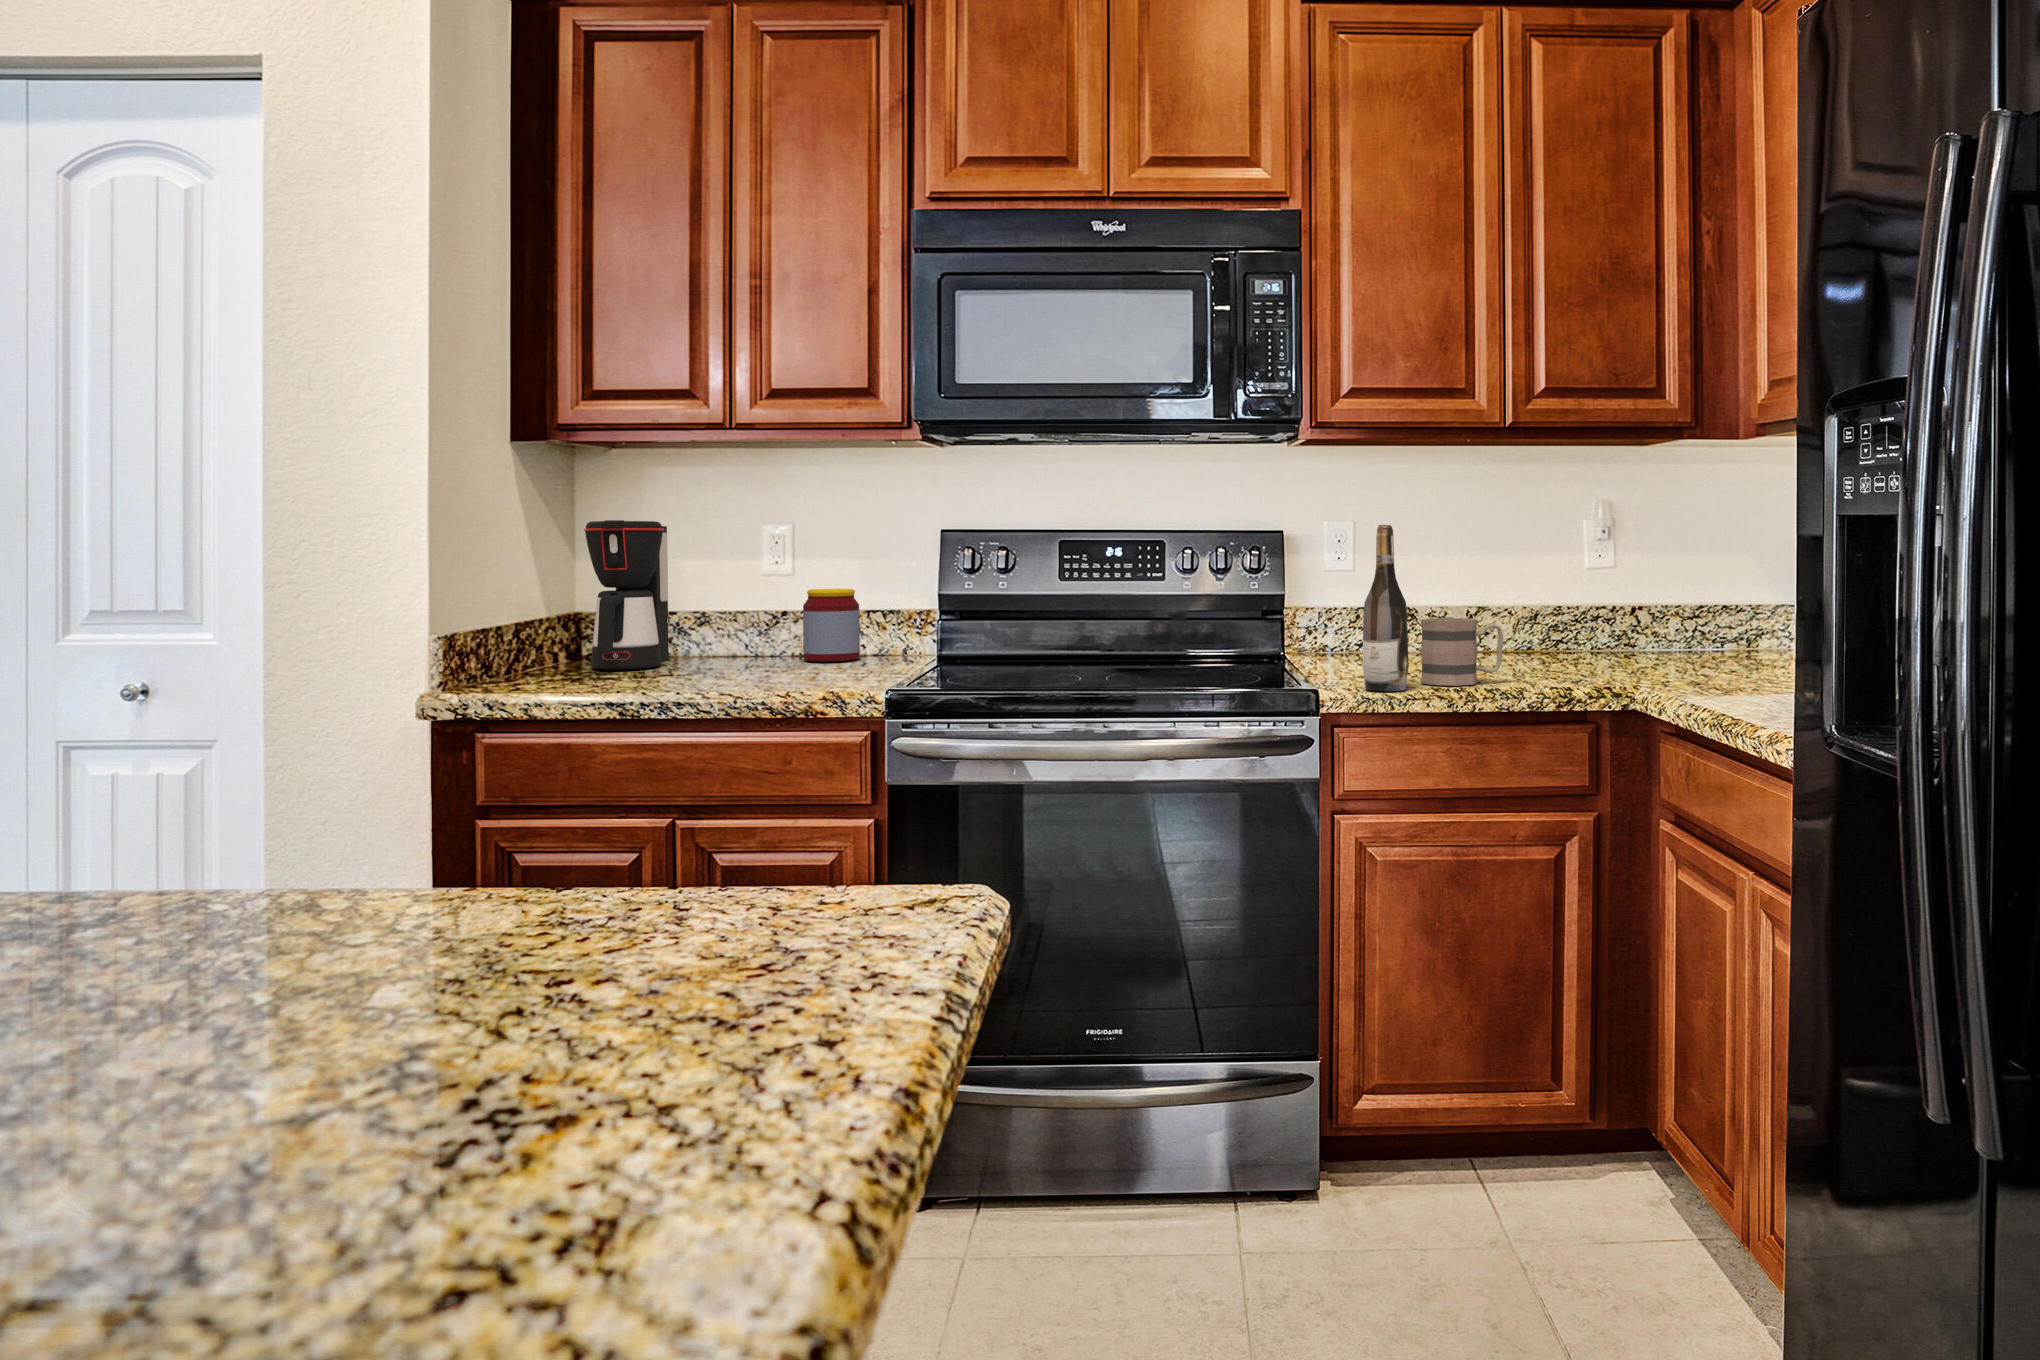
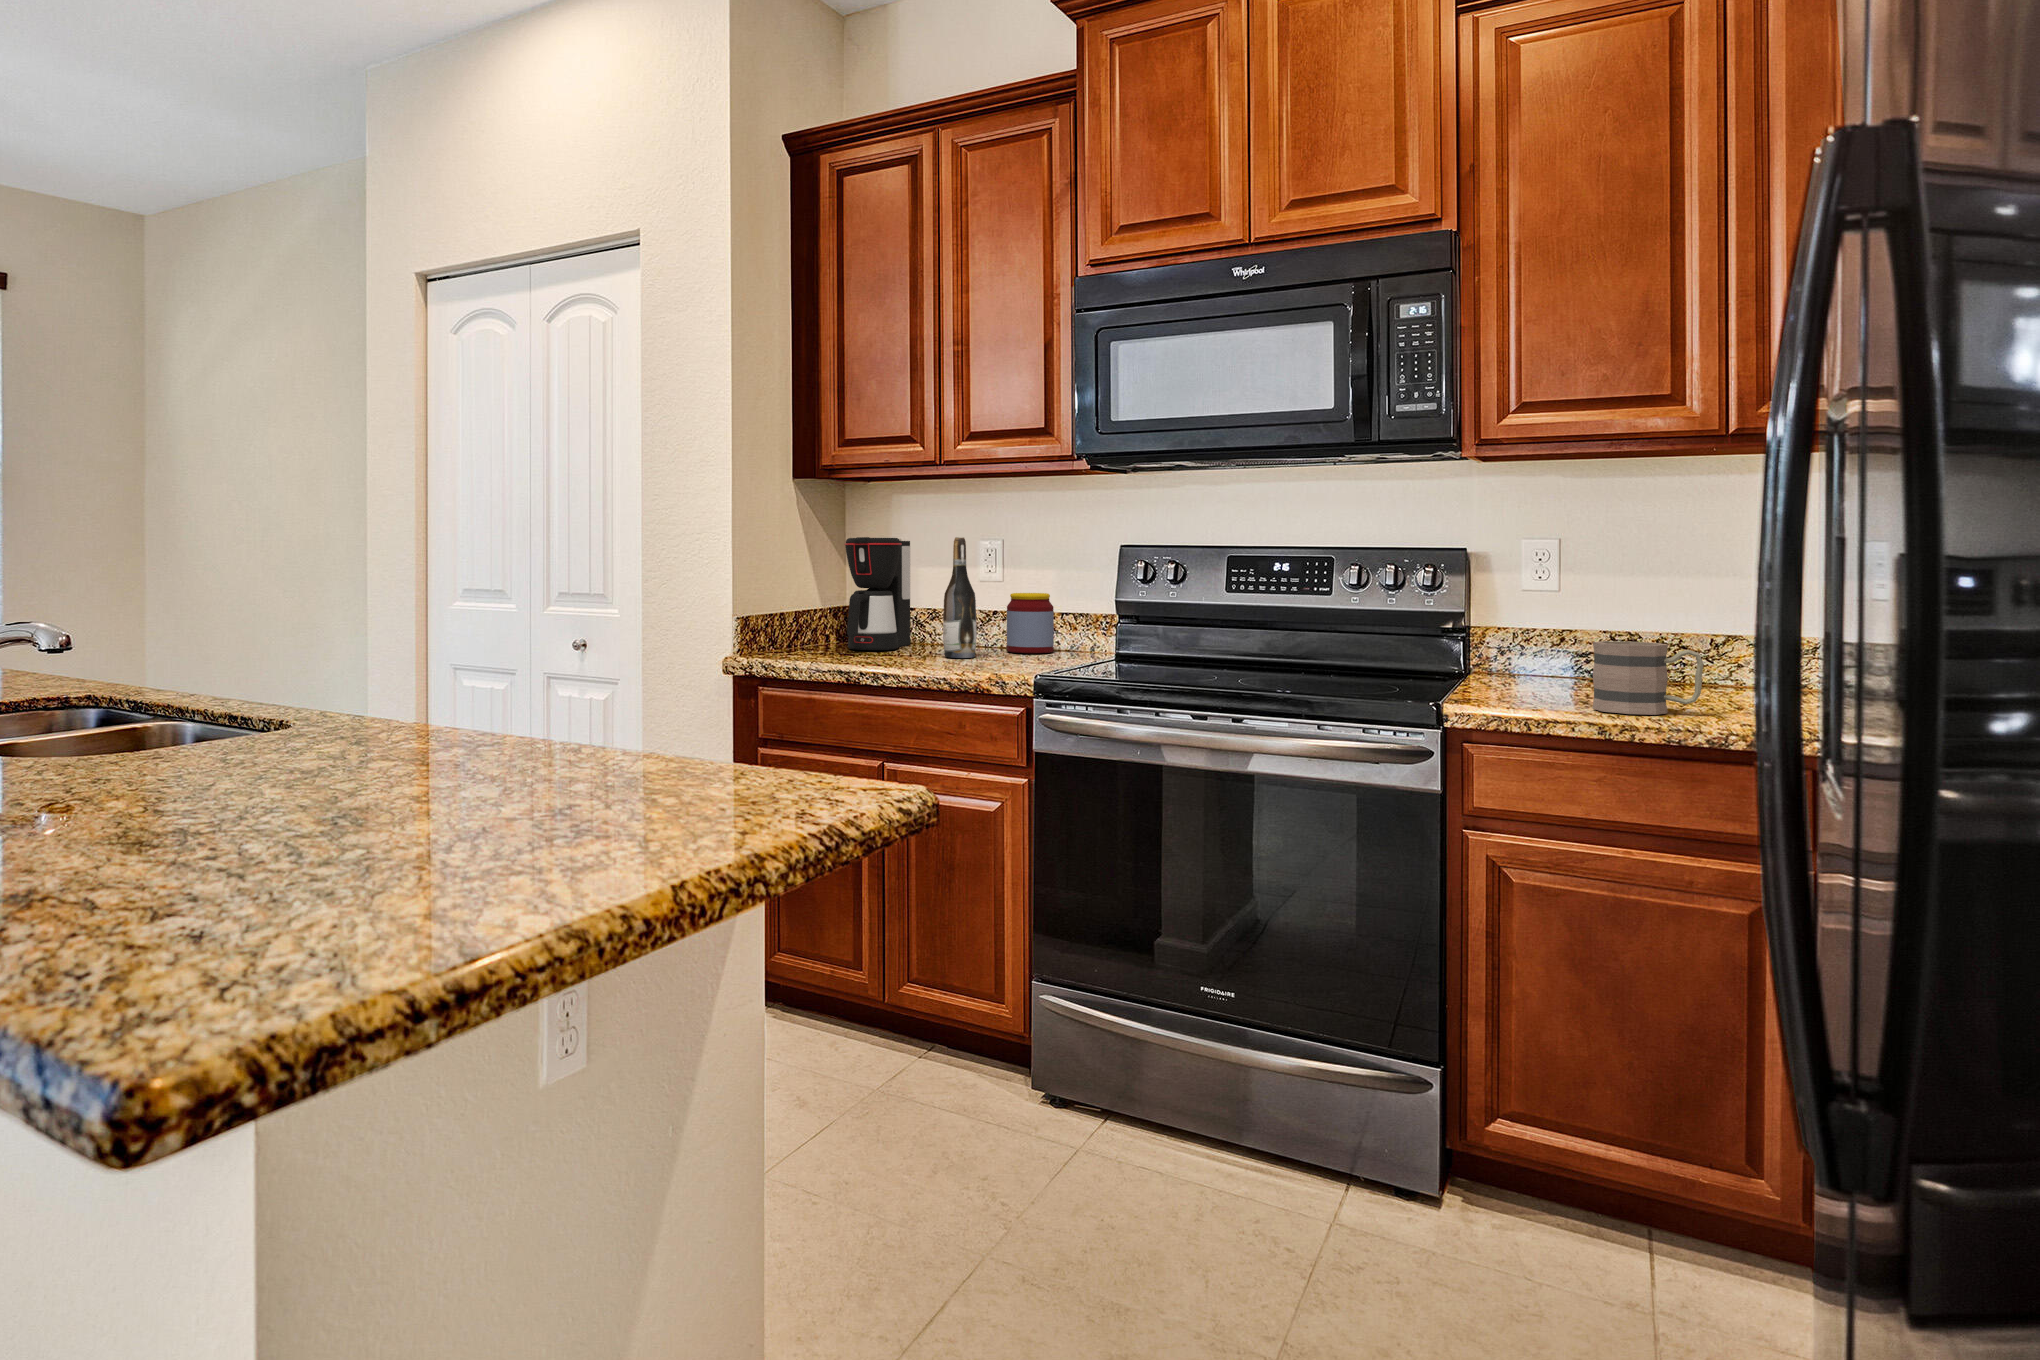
wine bottle: present [1363,525,1408,691] -> present [943,537,977,658]

